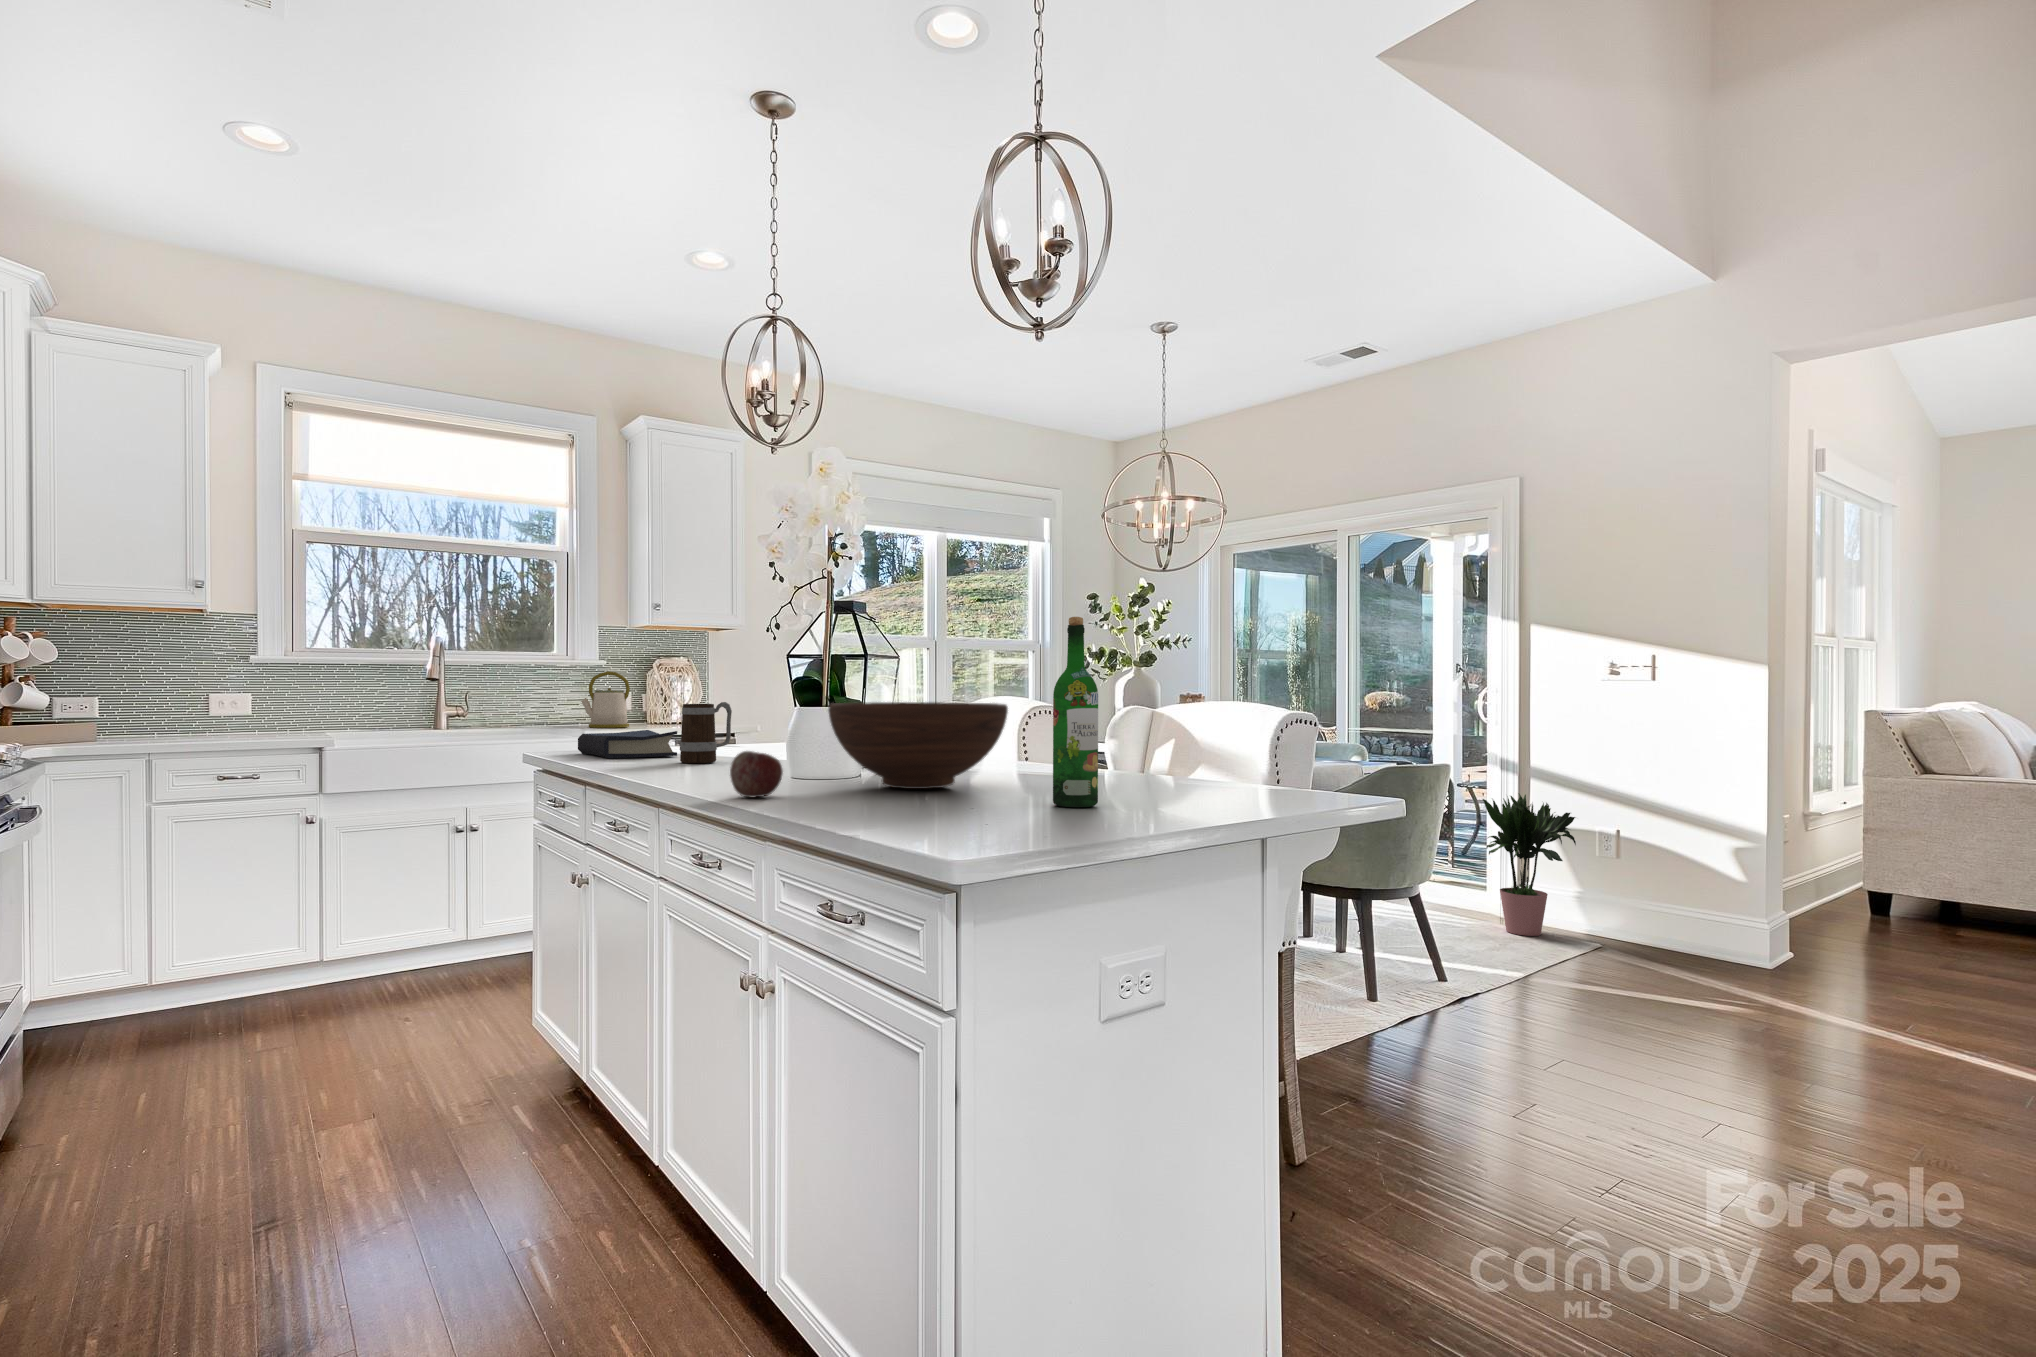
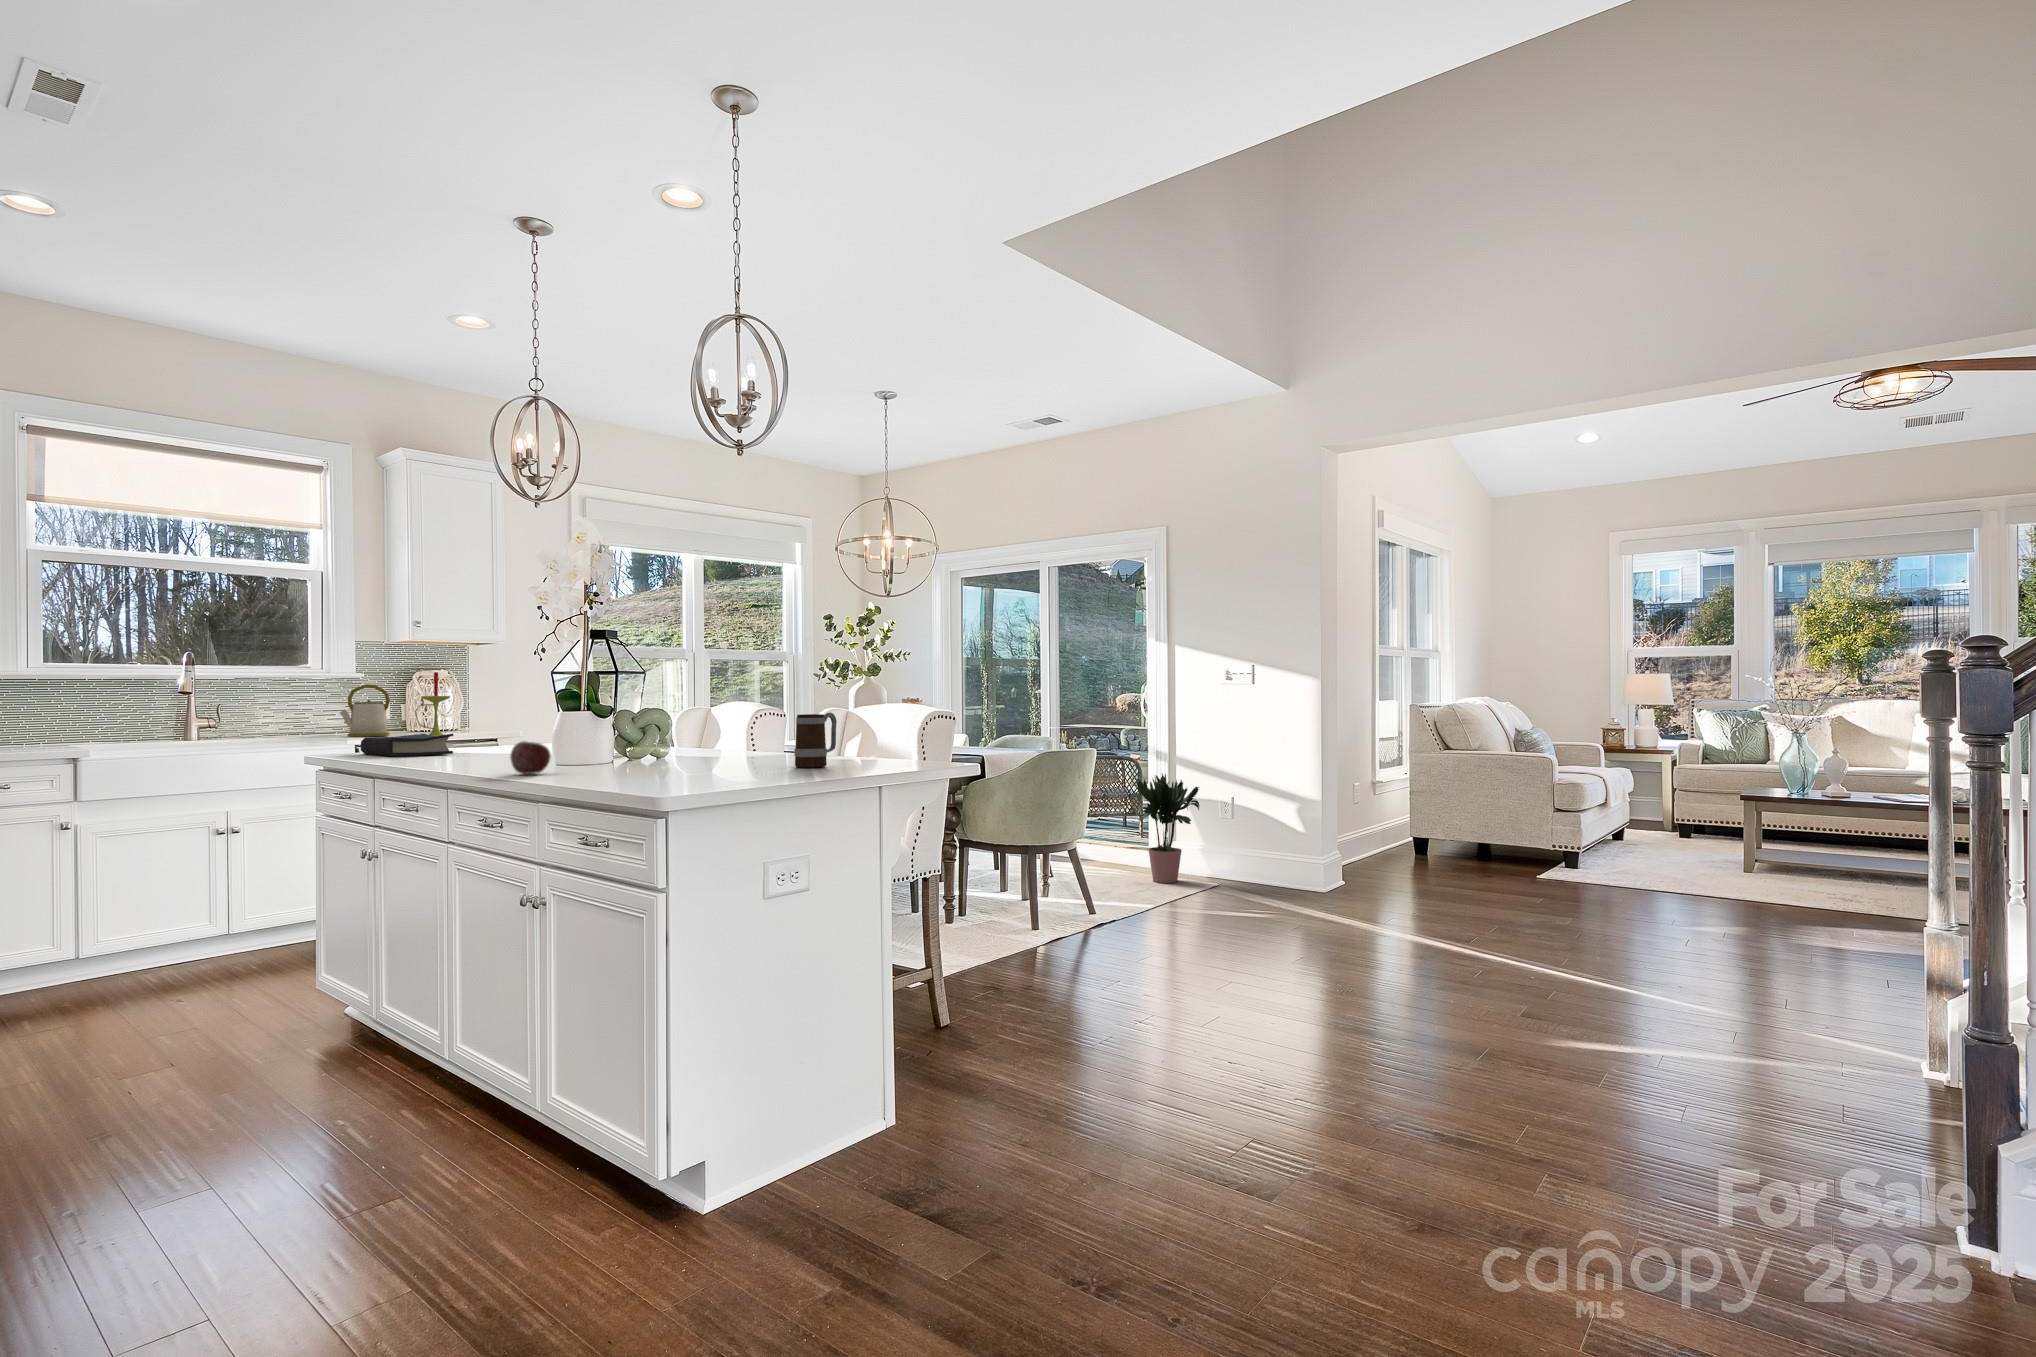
wine bottle: present [1053,617,1098,807] -> none [747,646,778,774]
candle: none [653,657,689,730] -> present [415,672,450,736]
mug: present [680,702,732,763] -> present [794,713,837,768]
fruit bowl: present [828,702,1008,789] -> none [585,706,722,767]

